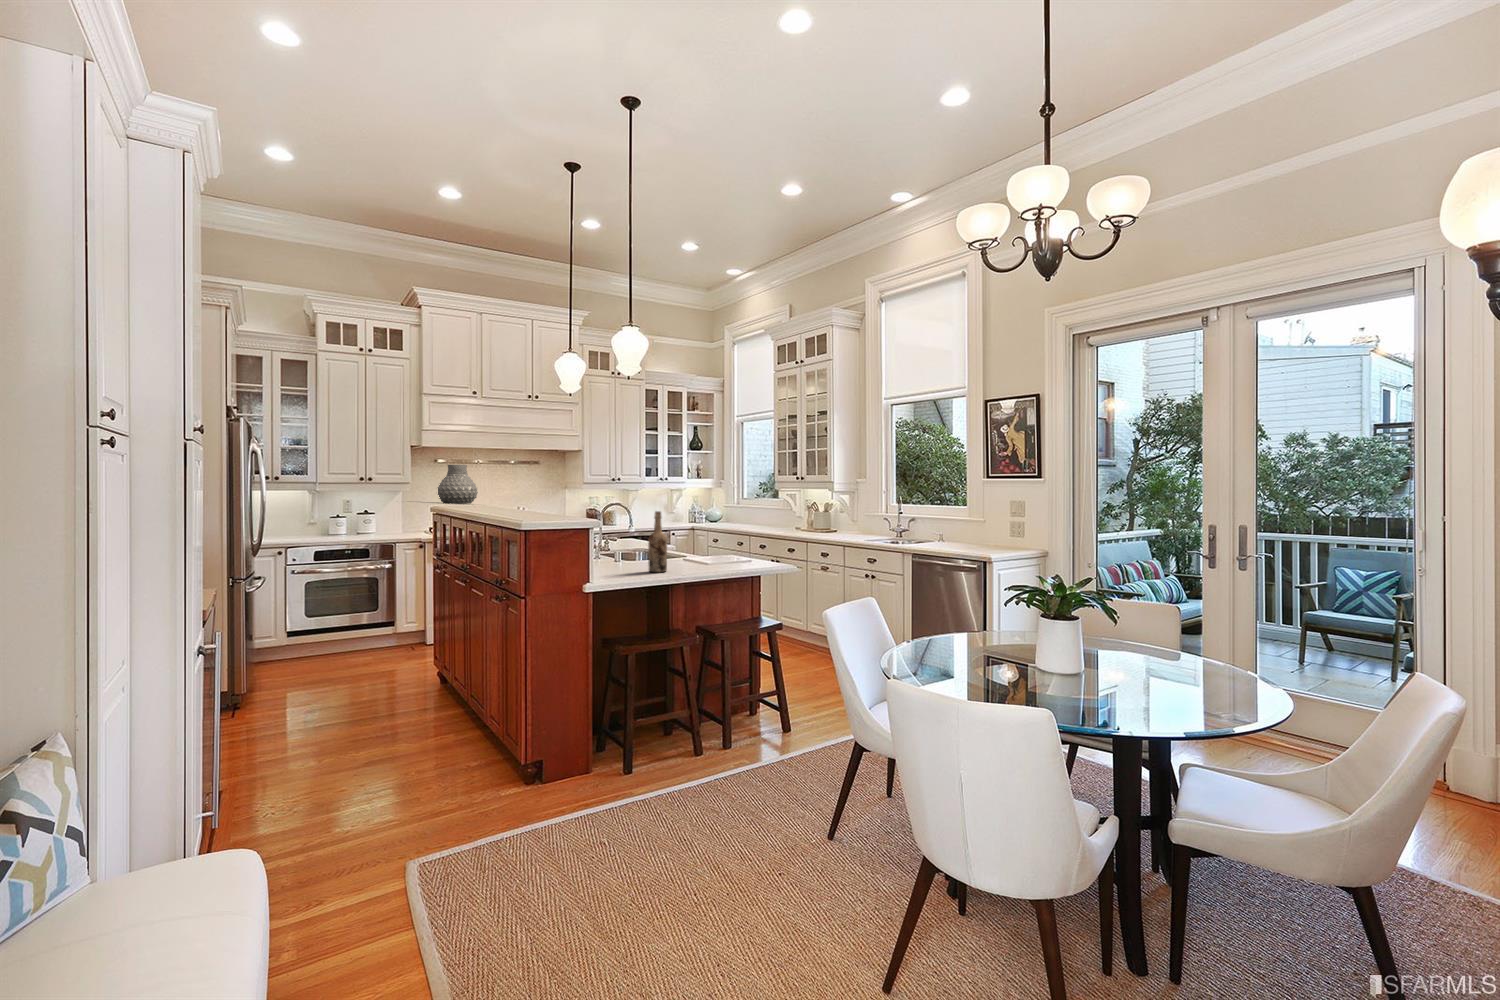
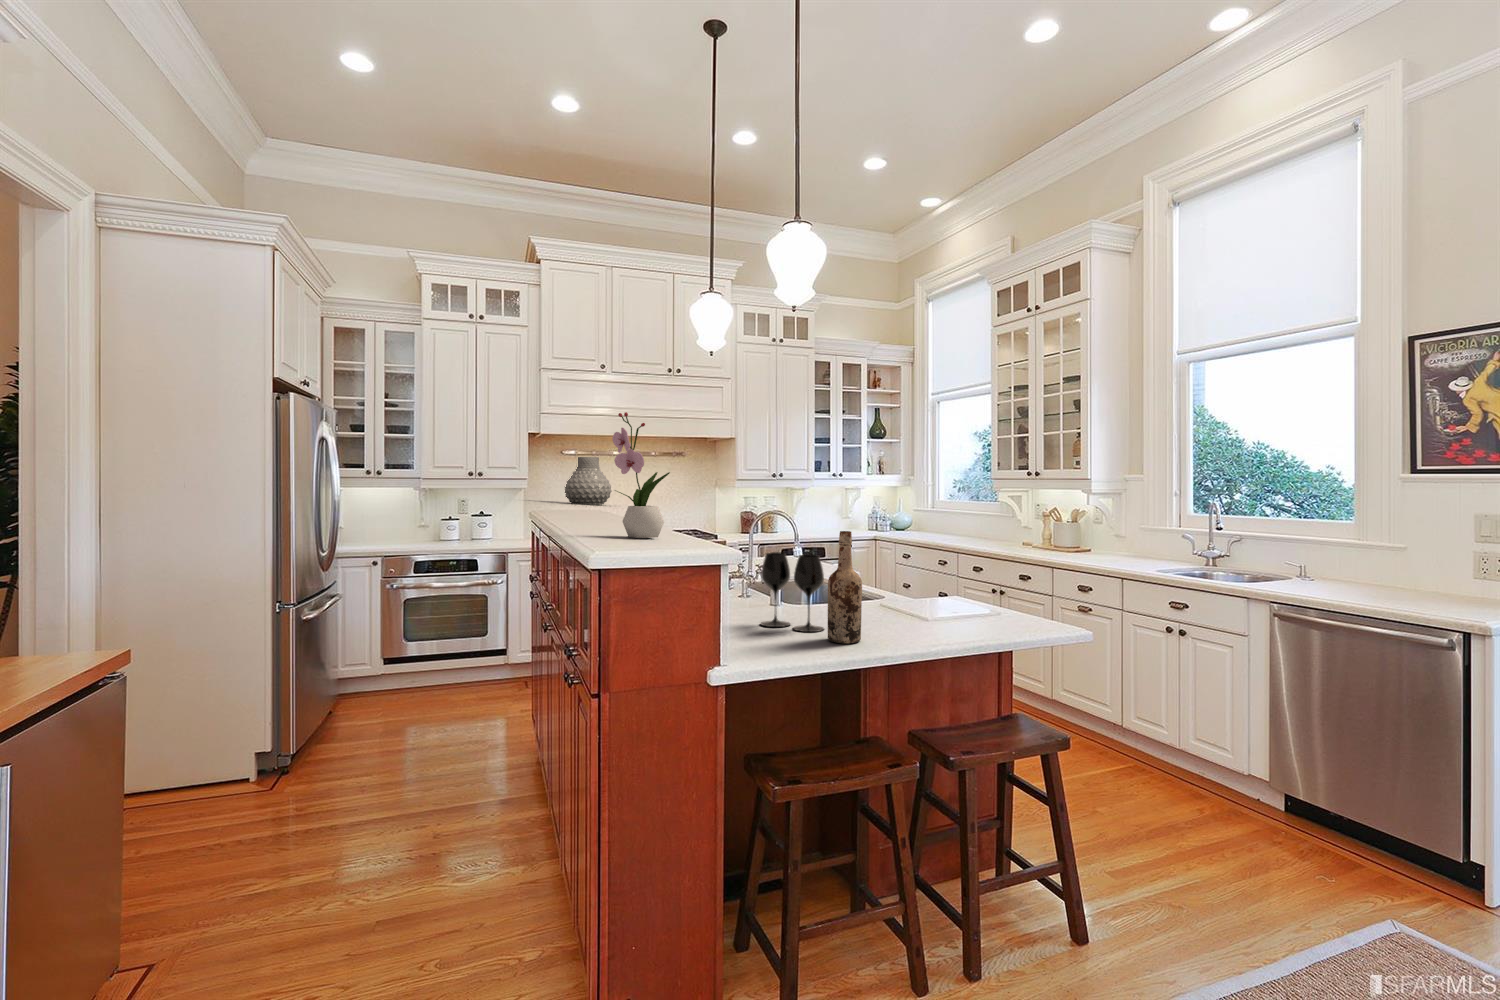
flower arrangement: none [524,445,558,516] -> present [612,412,670,538]
wine glass: none [610,526,647,570] -> present [761,552,824,632]

